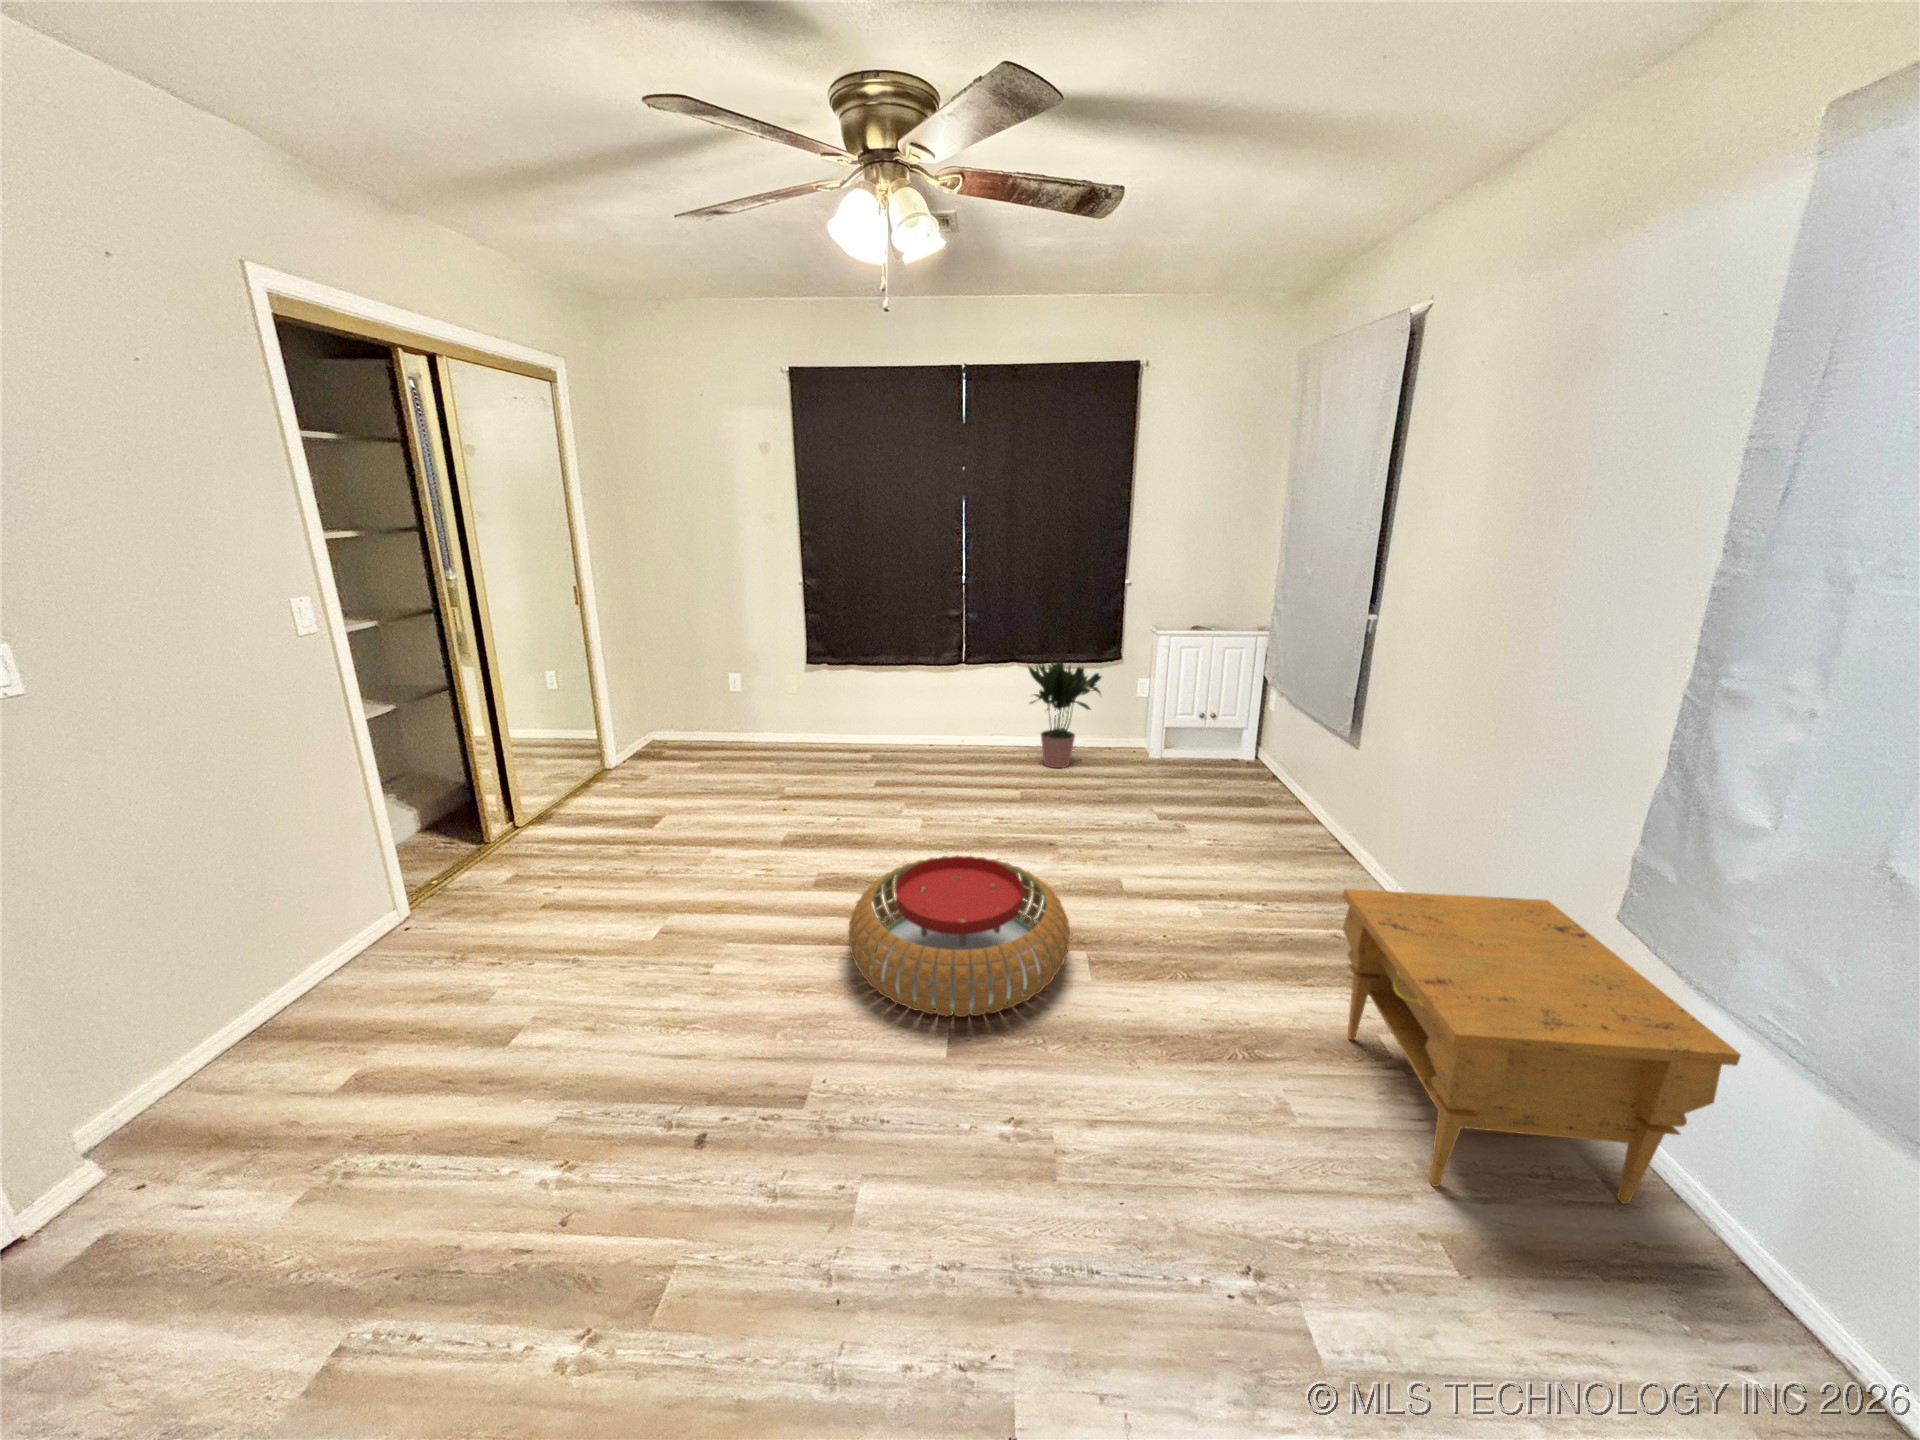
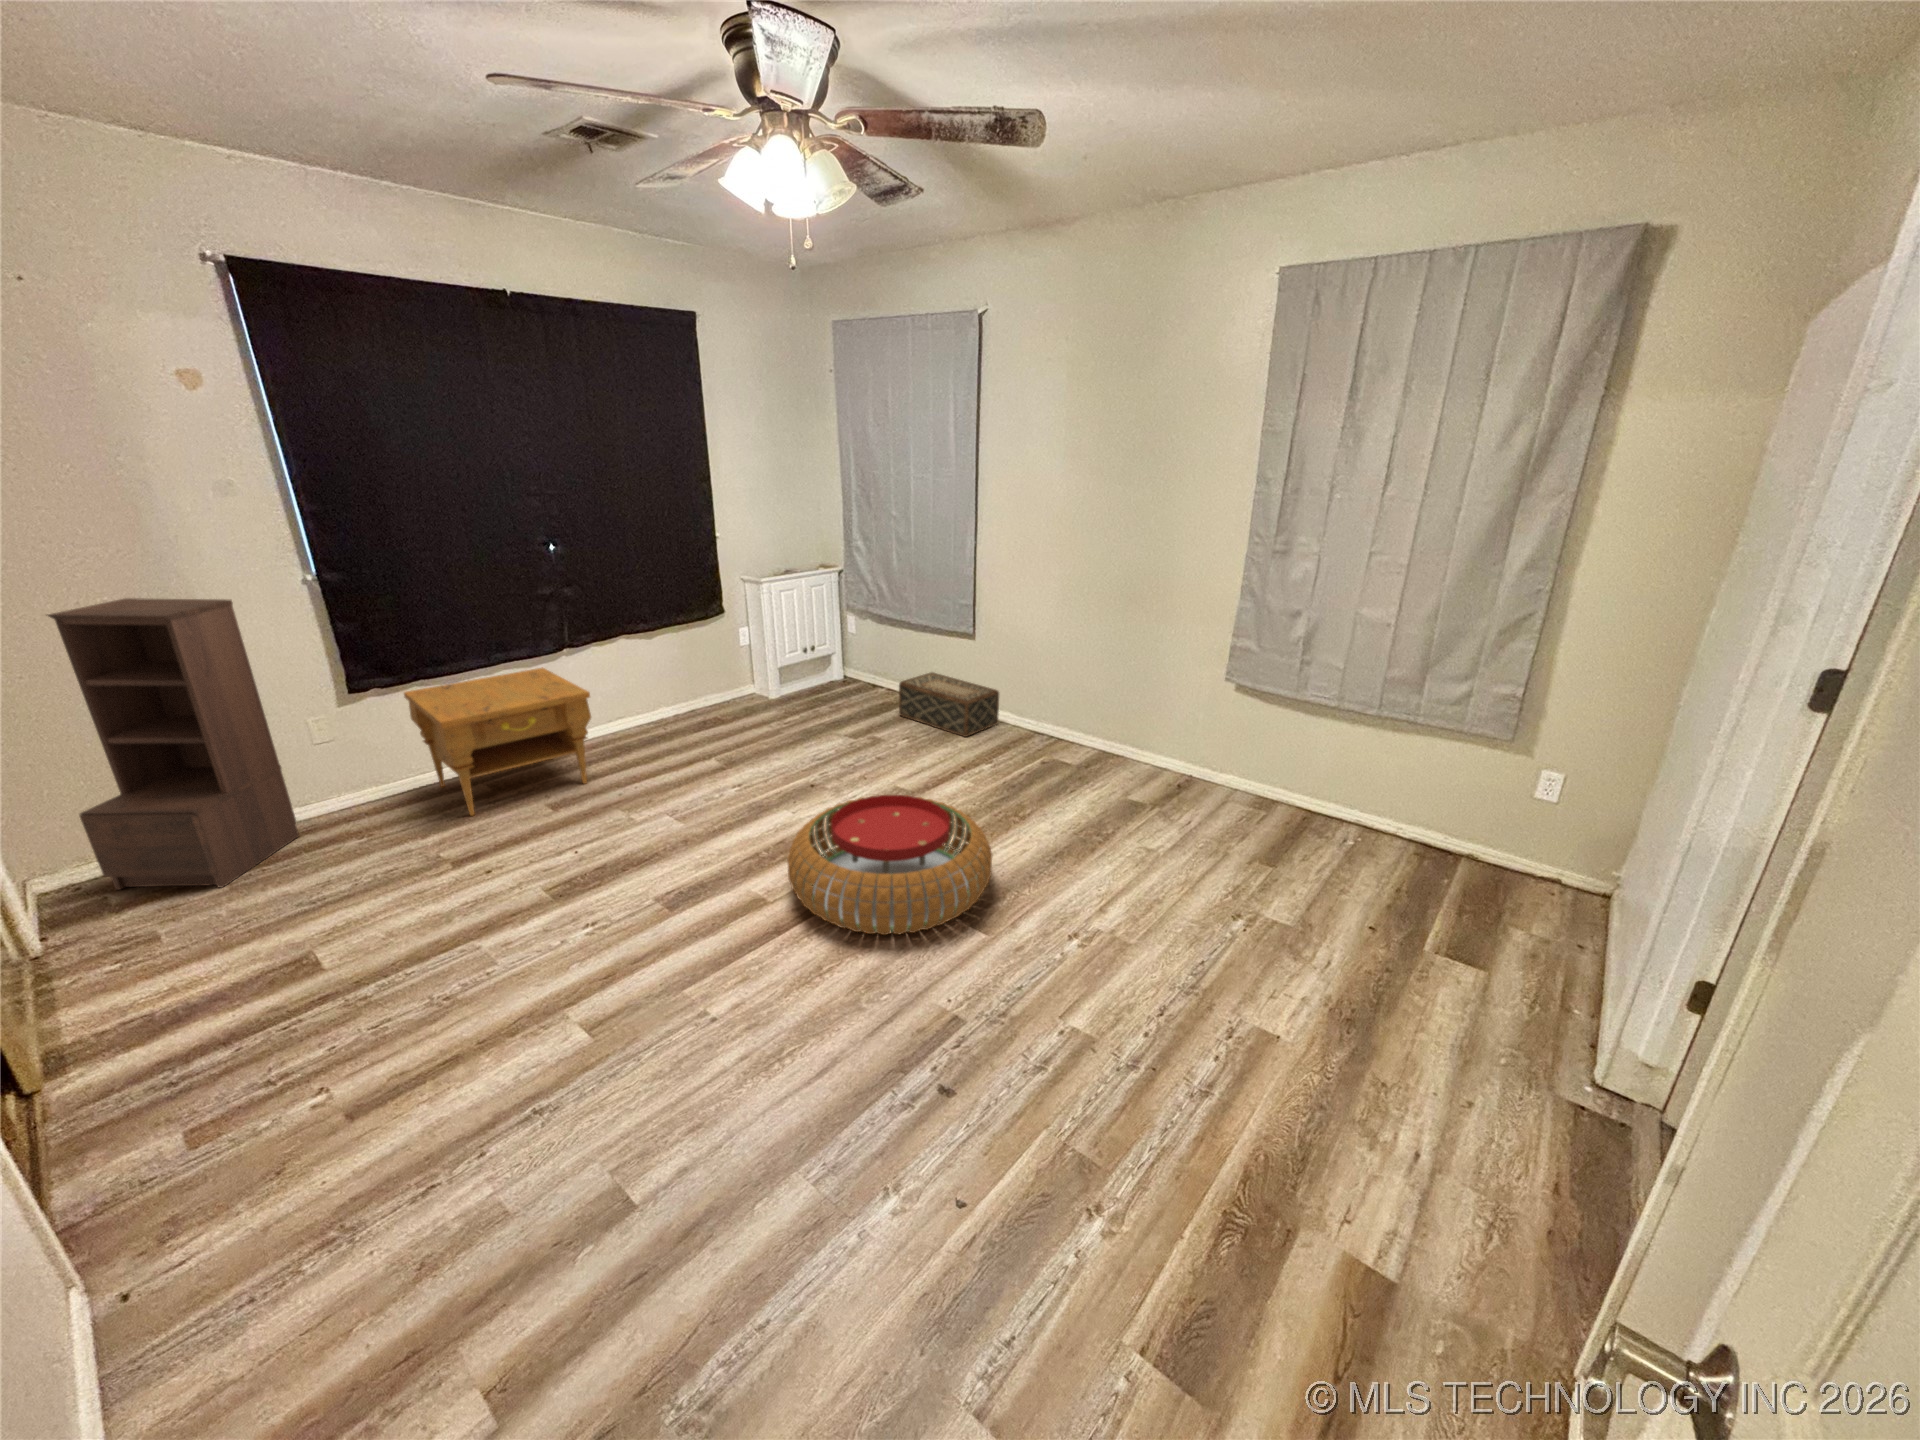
bookshelf: none [670,592,762,768] -> present [47,598,299,890]
potted plant: present [1028,659,1101,768] -> none [661,610,754,732]
woven basket: none [1246,773,1361,863] -> present [899,672,999,737]
nightstand: present [1343,889,1741,1204] -> present [404,667,591,816]

